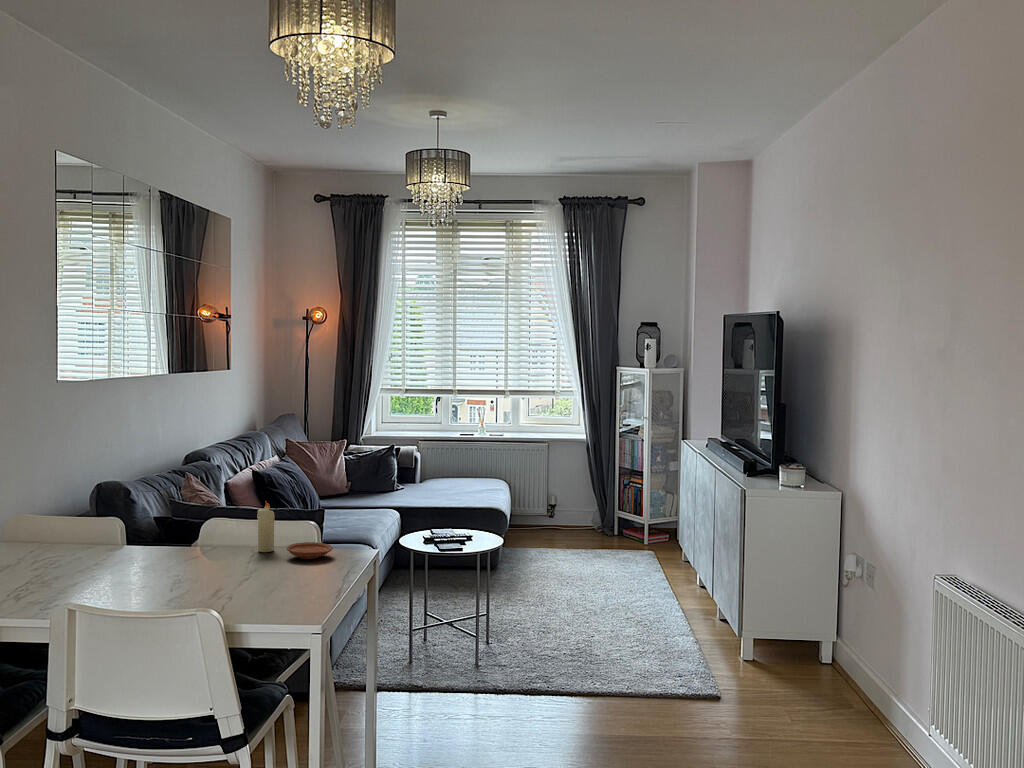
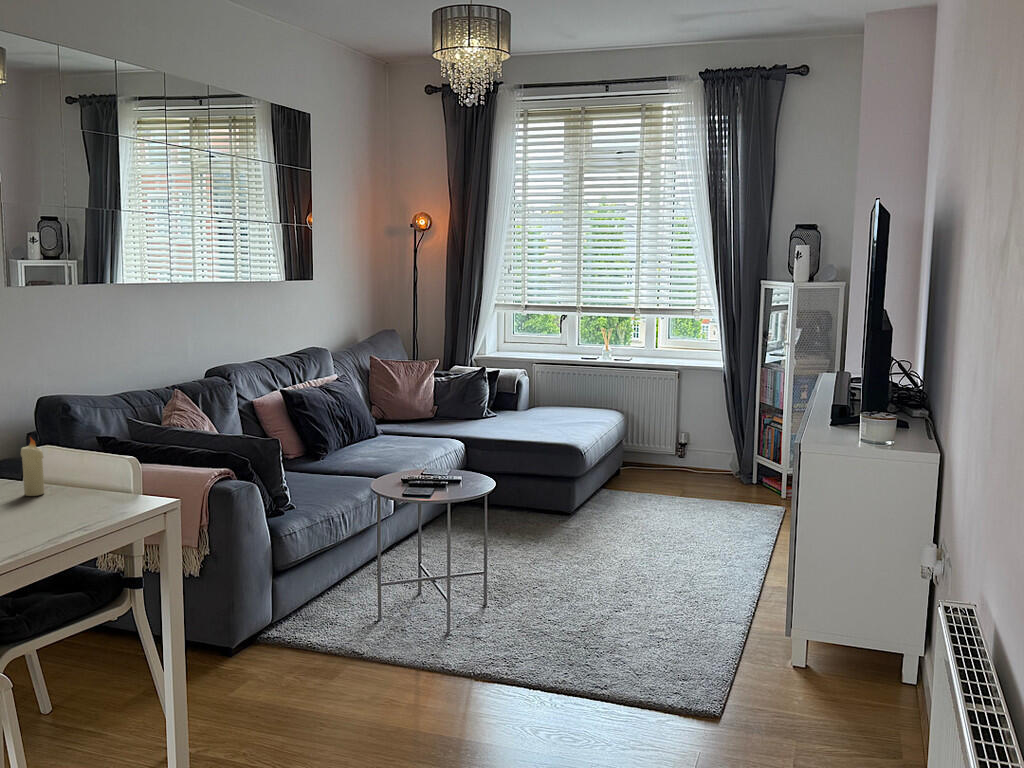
plate: present [287,542,333,559] -> none [26,489,85,510]

